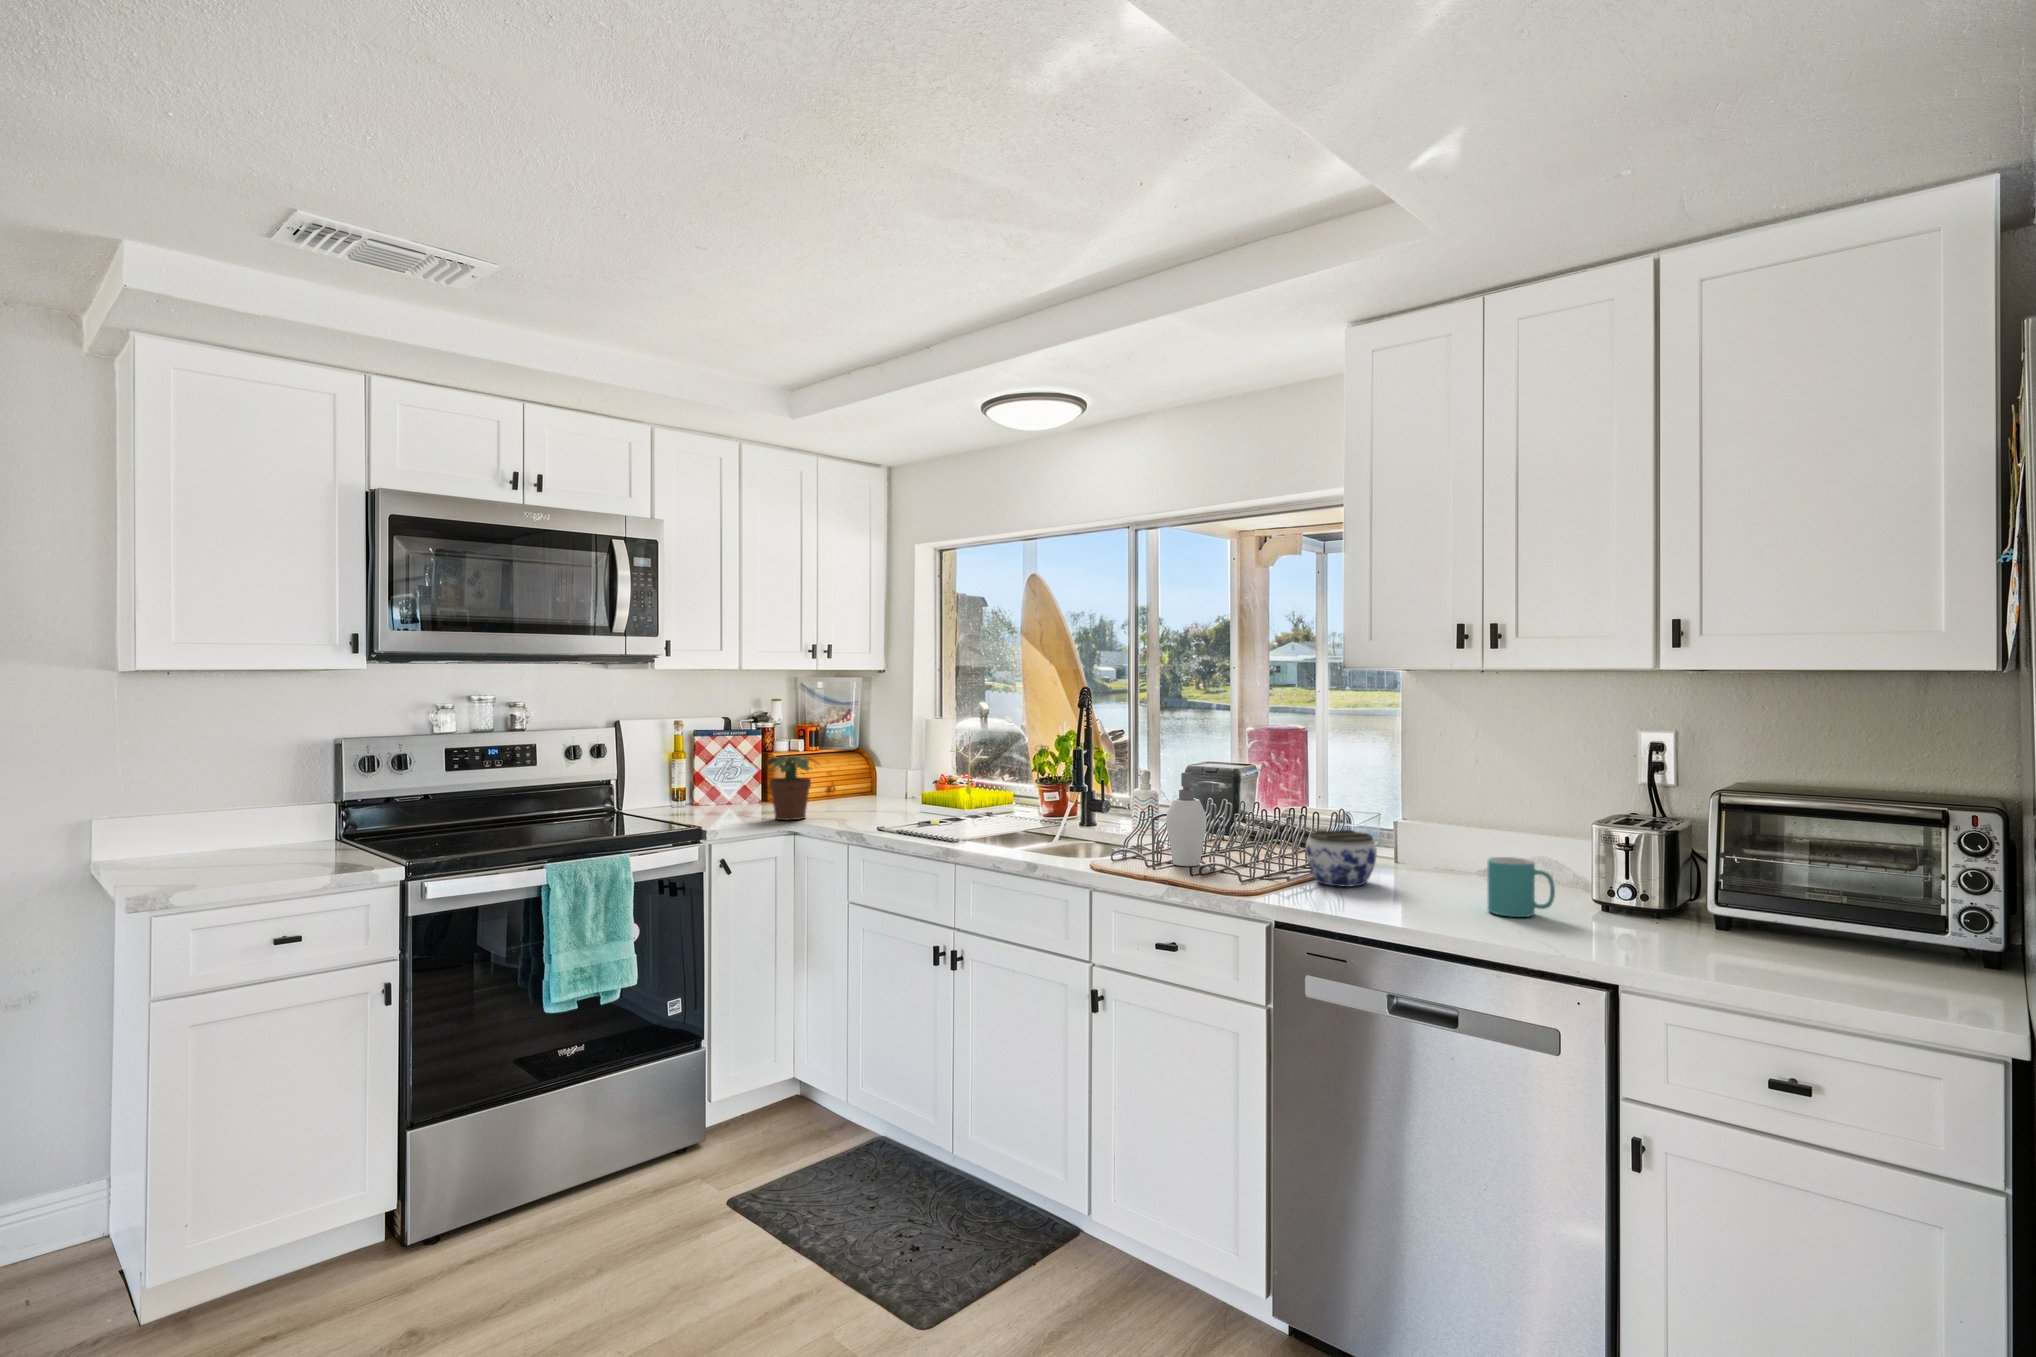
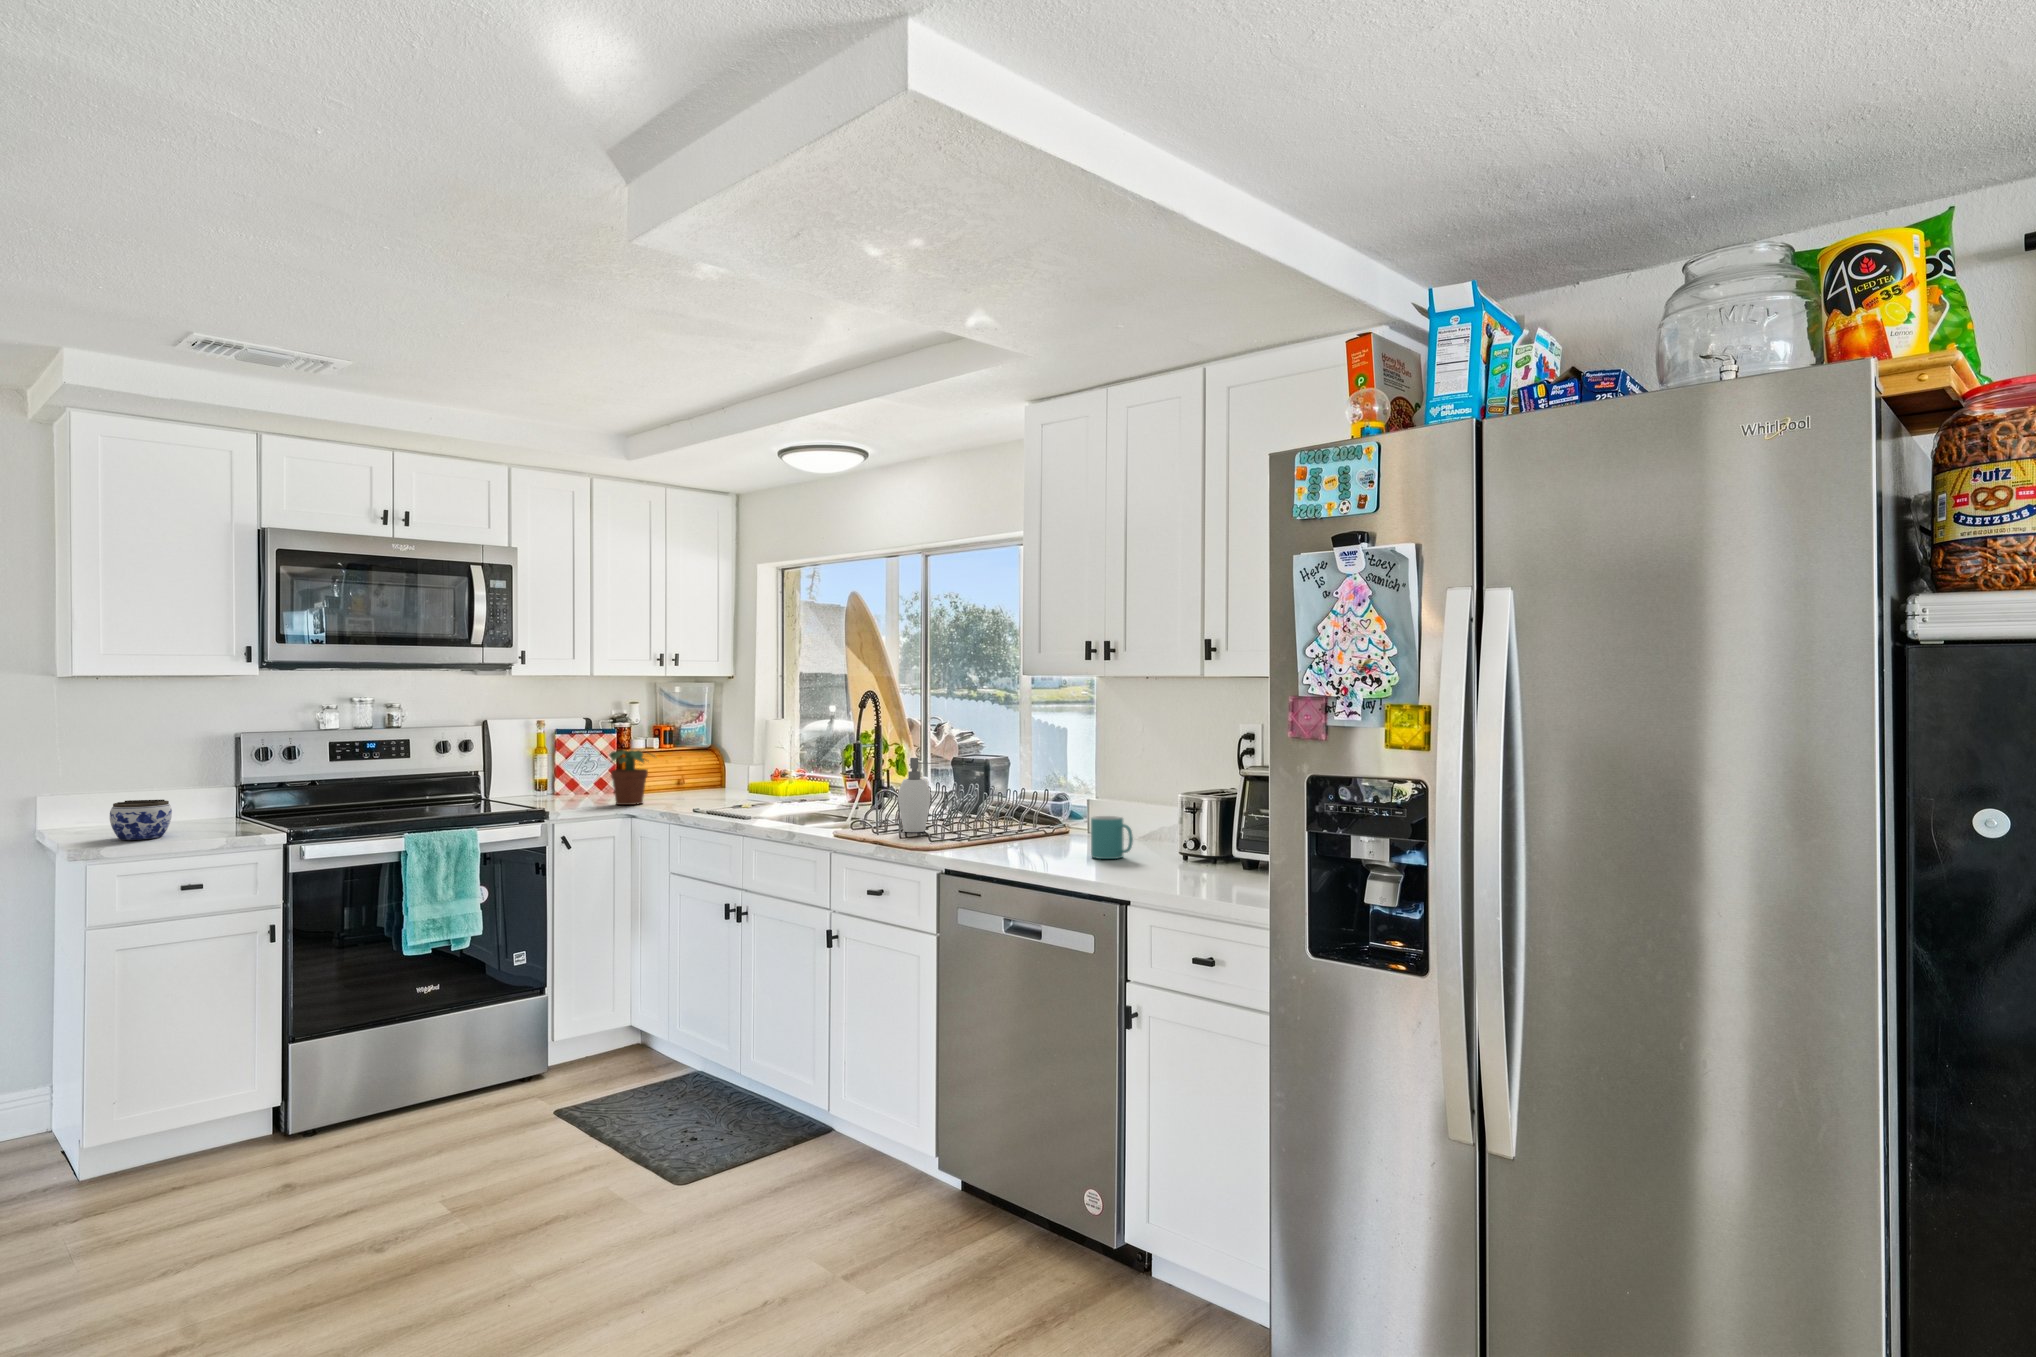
jar: present [1306,830,1377,887] -> present [110,800,172,840]

